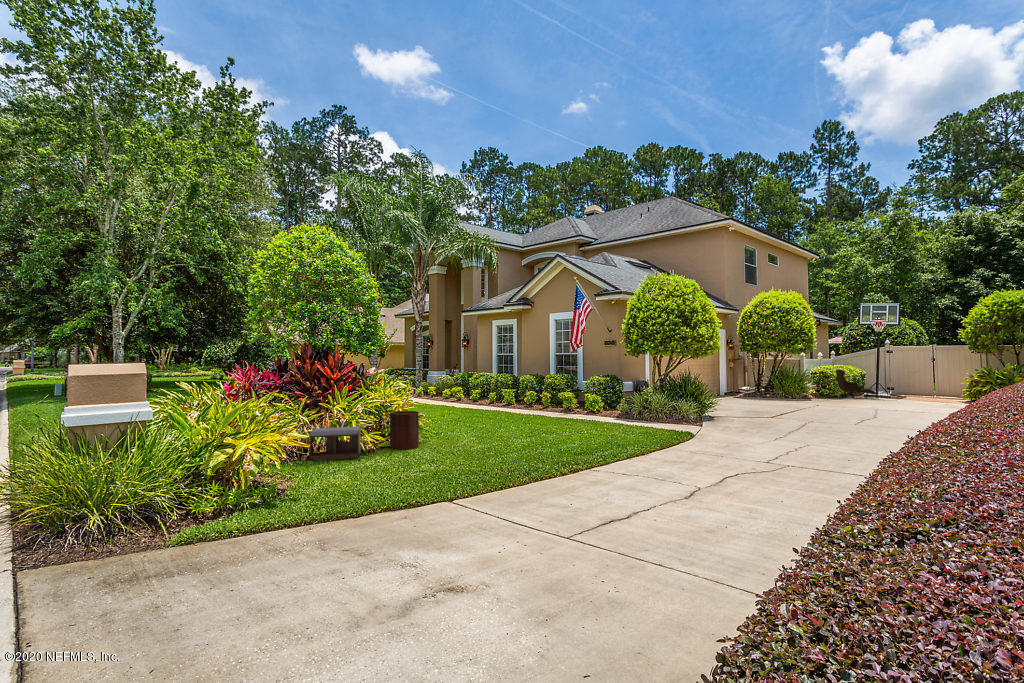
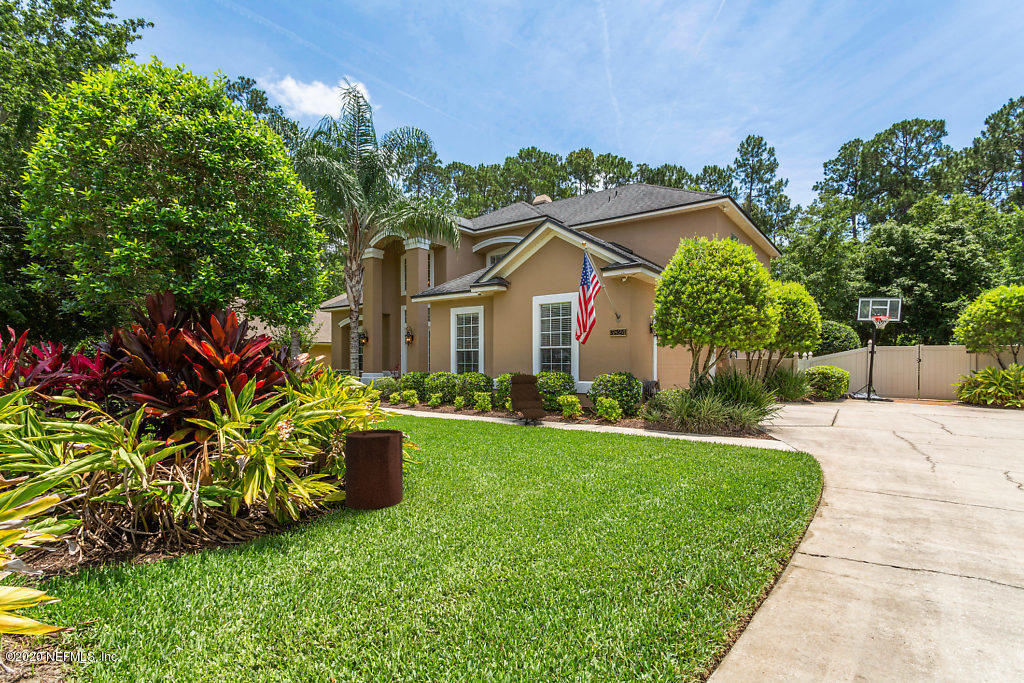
lounge chair: present [836,369,876,399] -> present [508,374,546,426]
bench: present [309,427,361,460] -> none [155,467,286,557]

